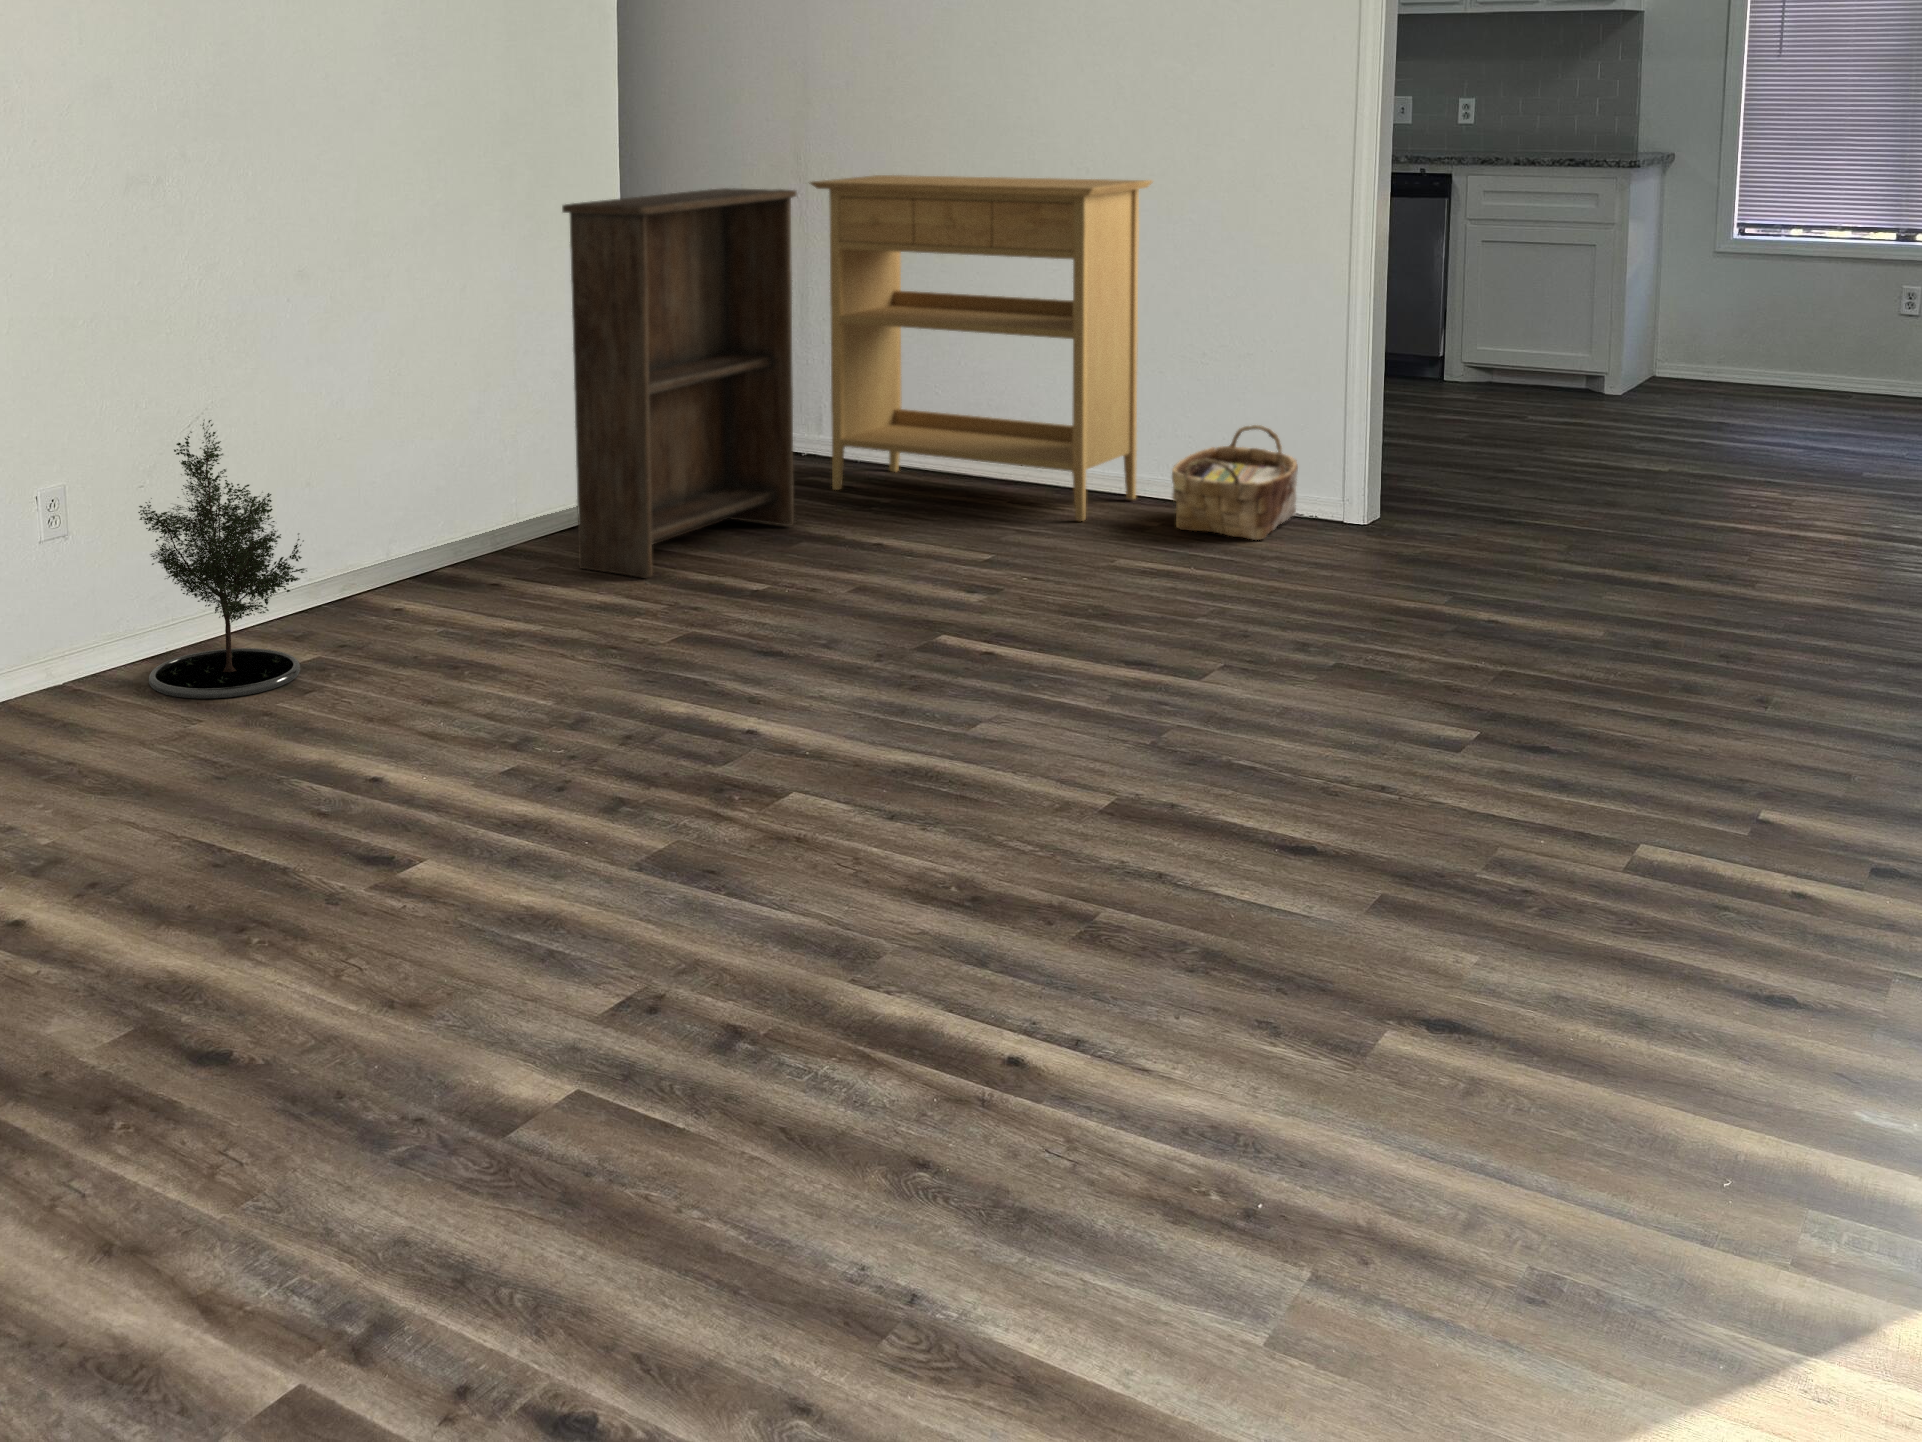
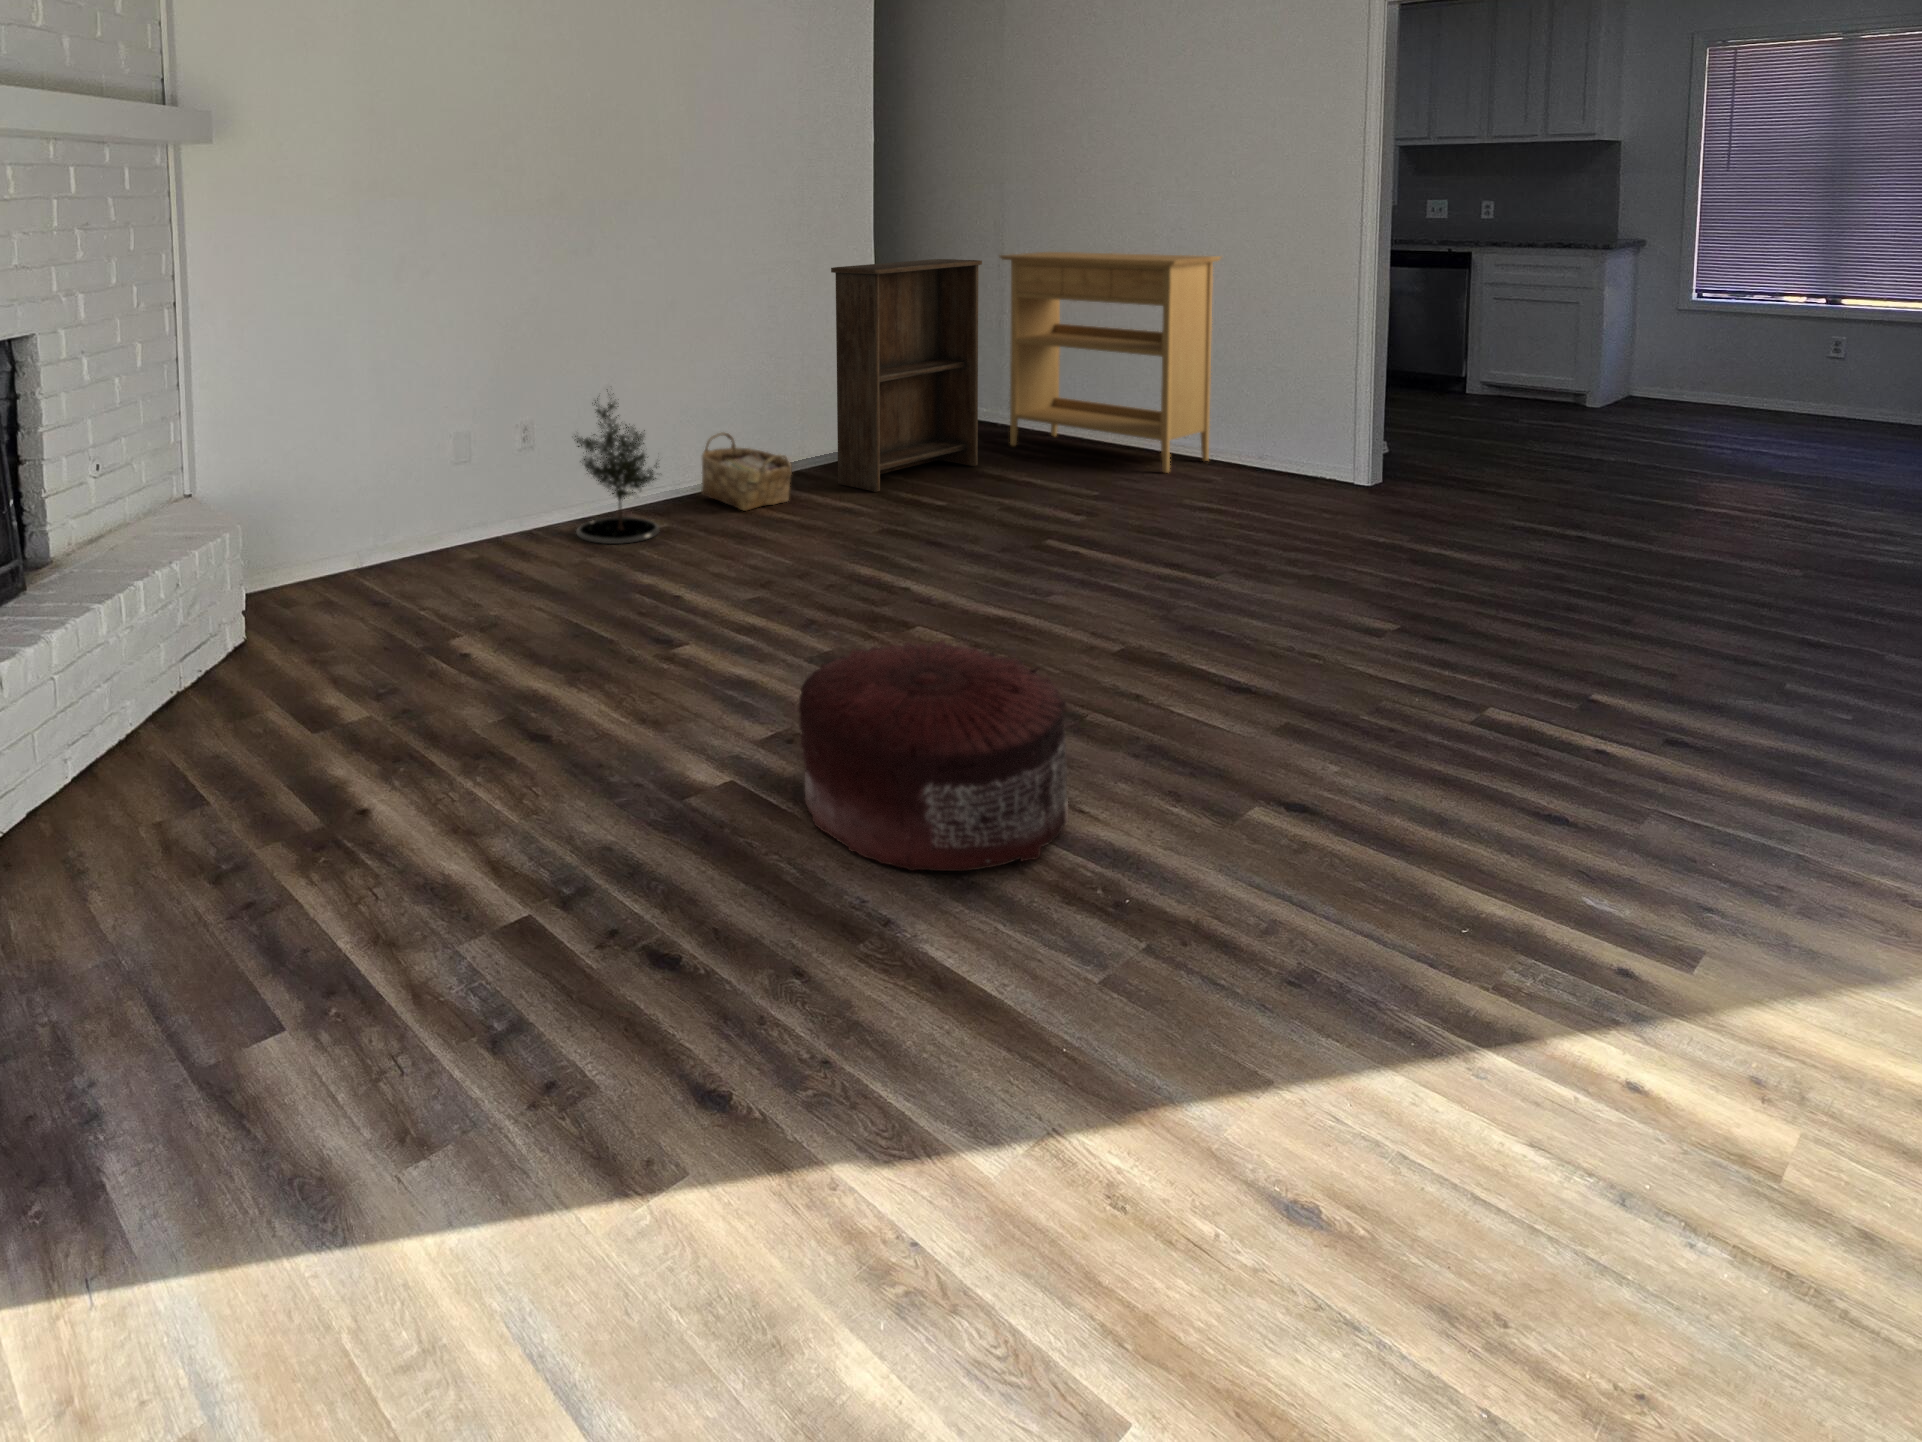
woven basket: present [1172,425,1298,540] -> present [701,432,792,511]
pouf: none [698,816,1139,1207] -> present [799,640,1069,871]

